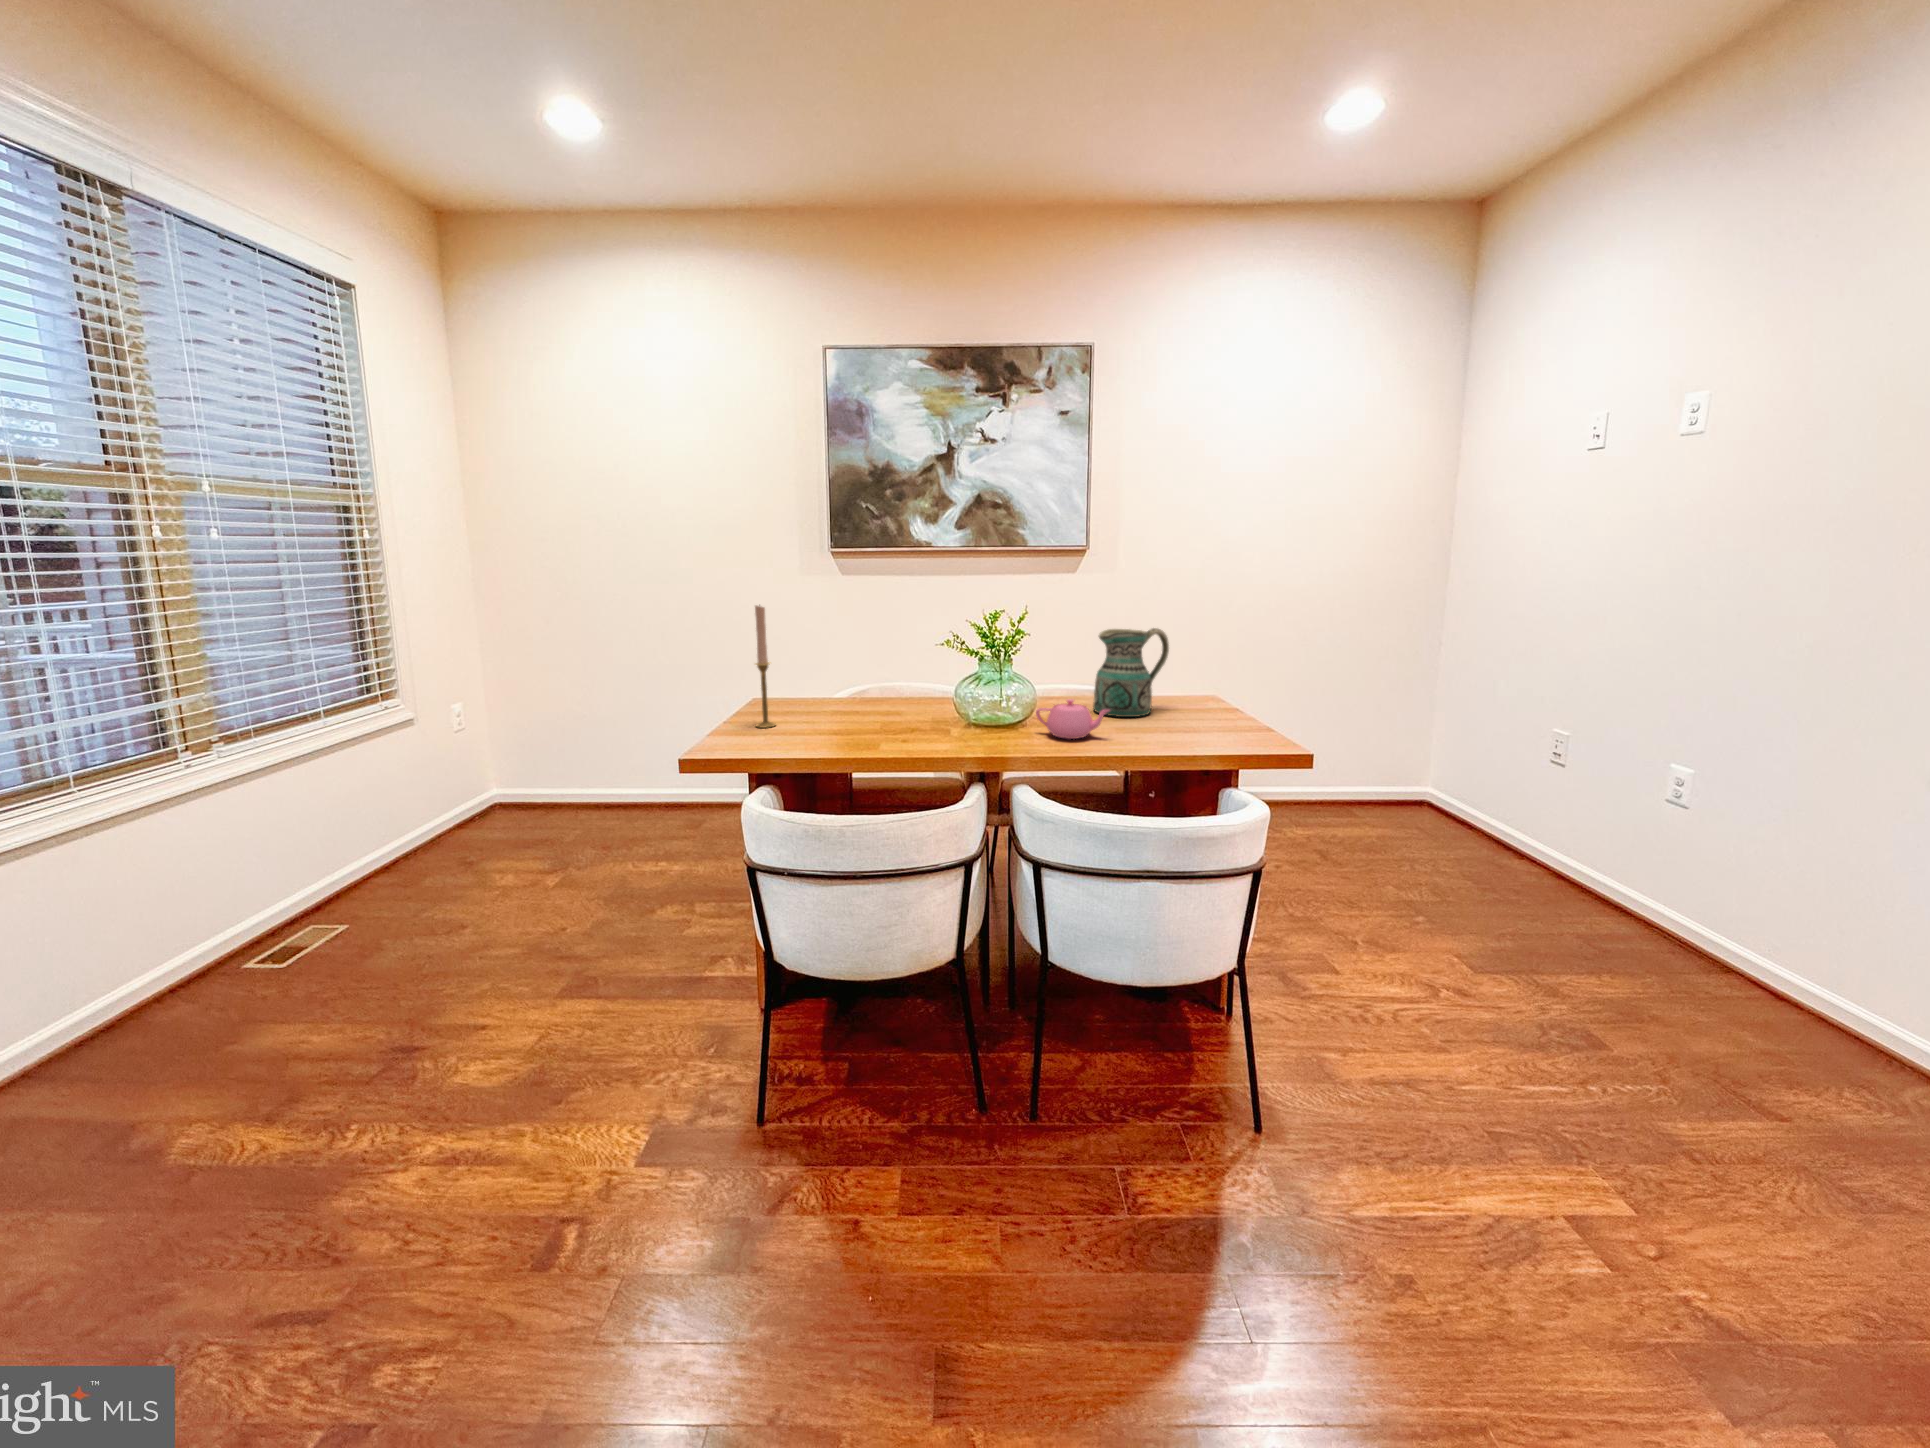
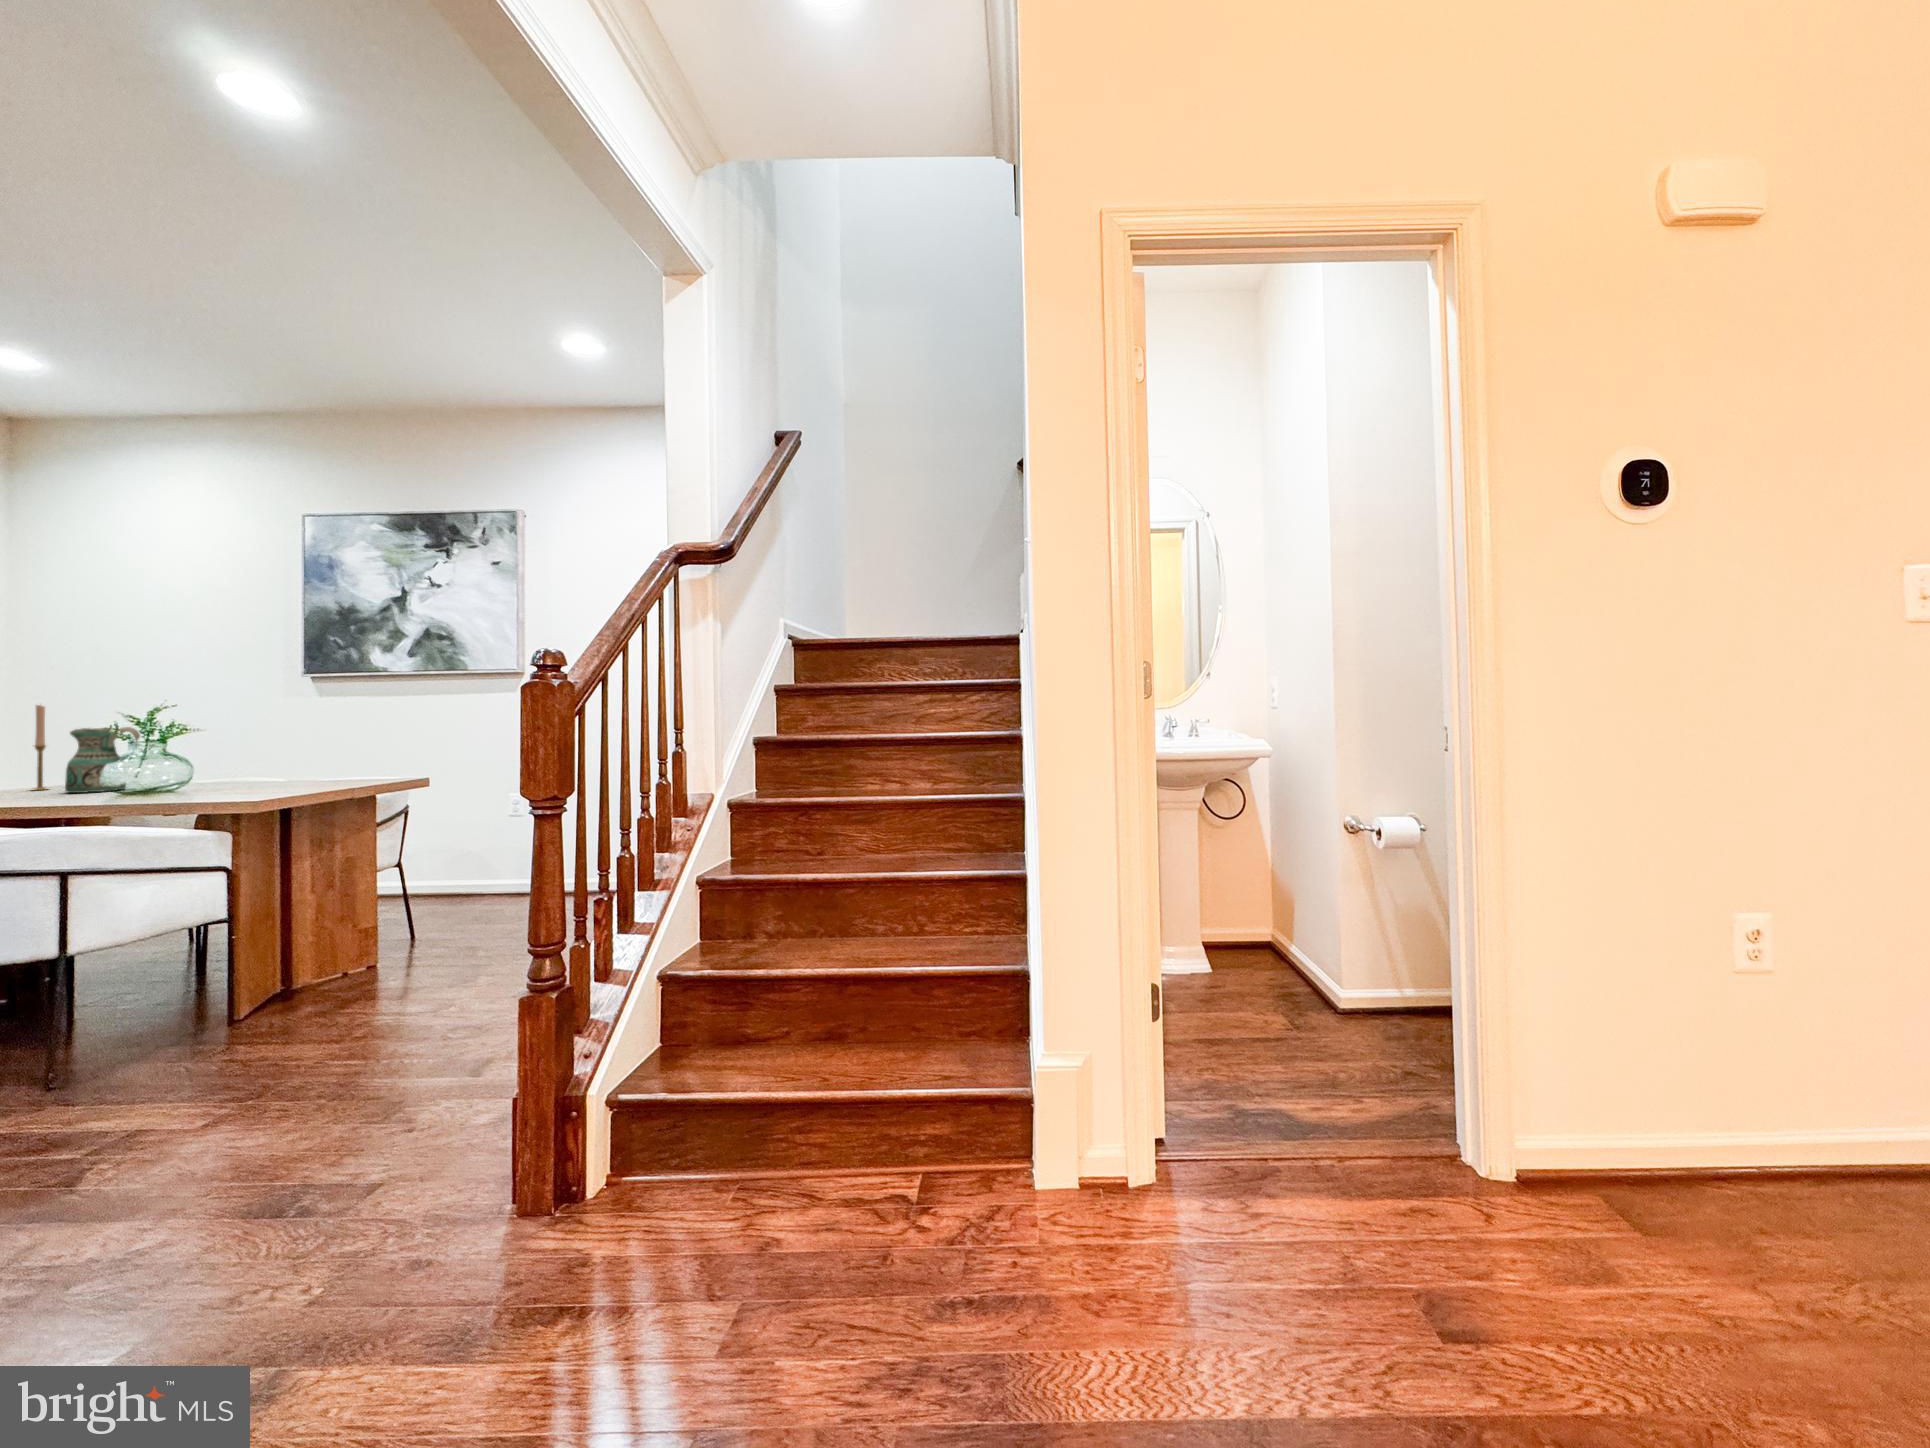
ceramic pitcher: present [1093,628,1169,717] -> present [65,727,140,793]
teapot: present [1036,699,1110,739] -> none [193,764,235,789]

